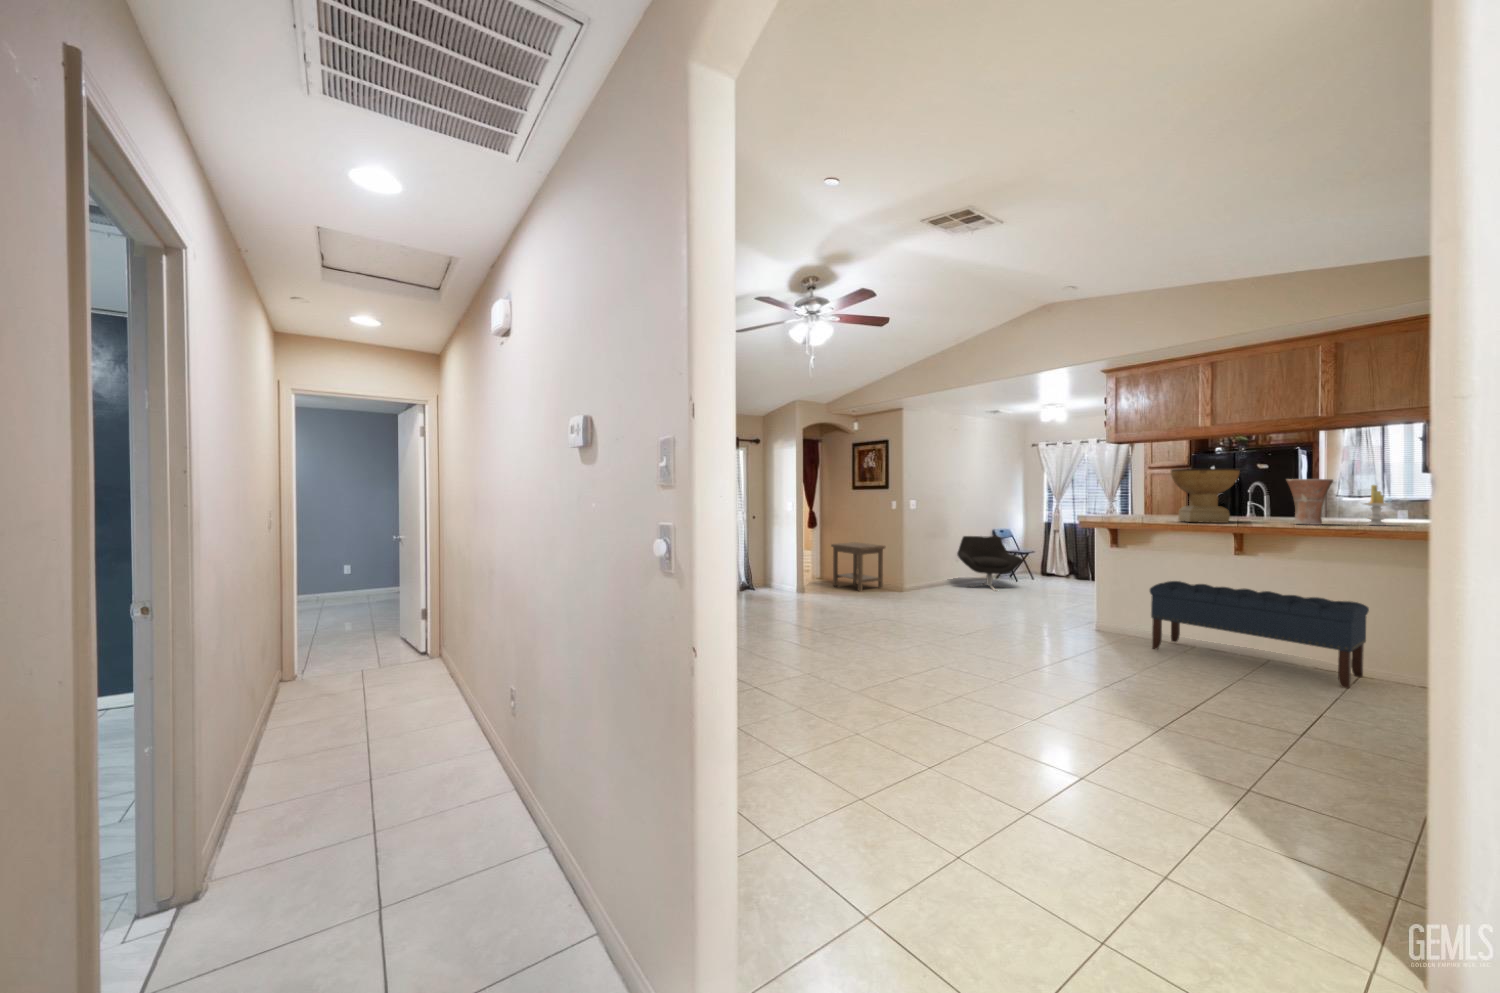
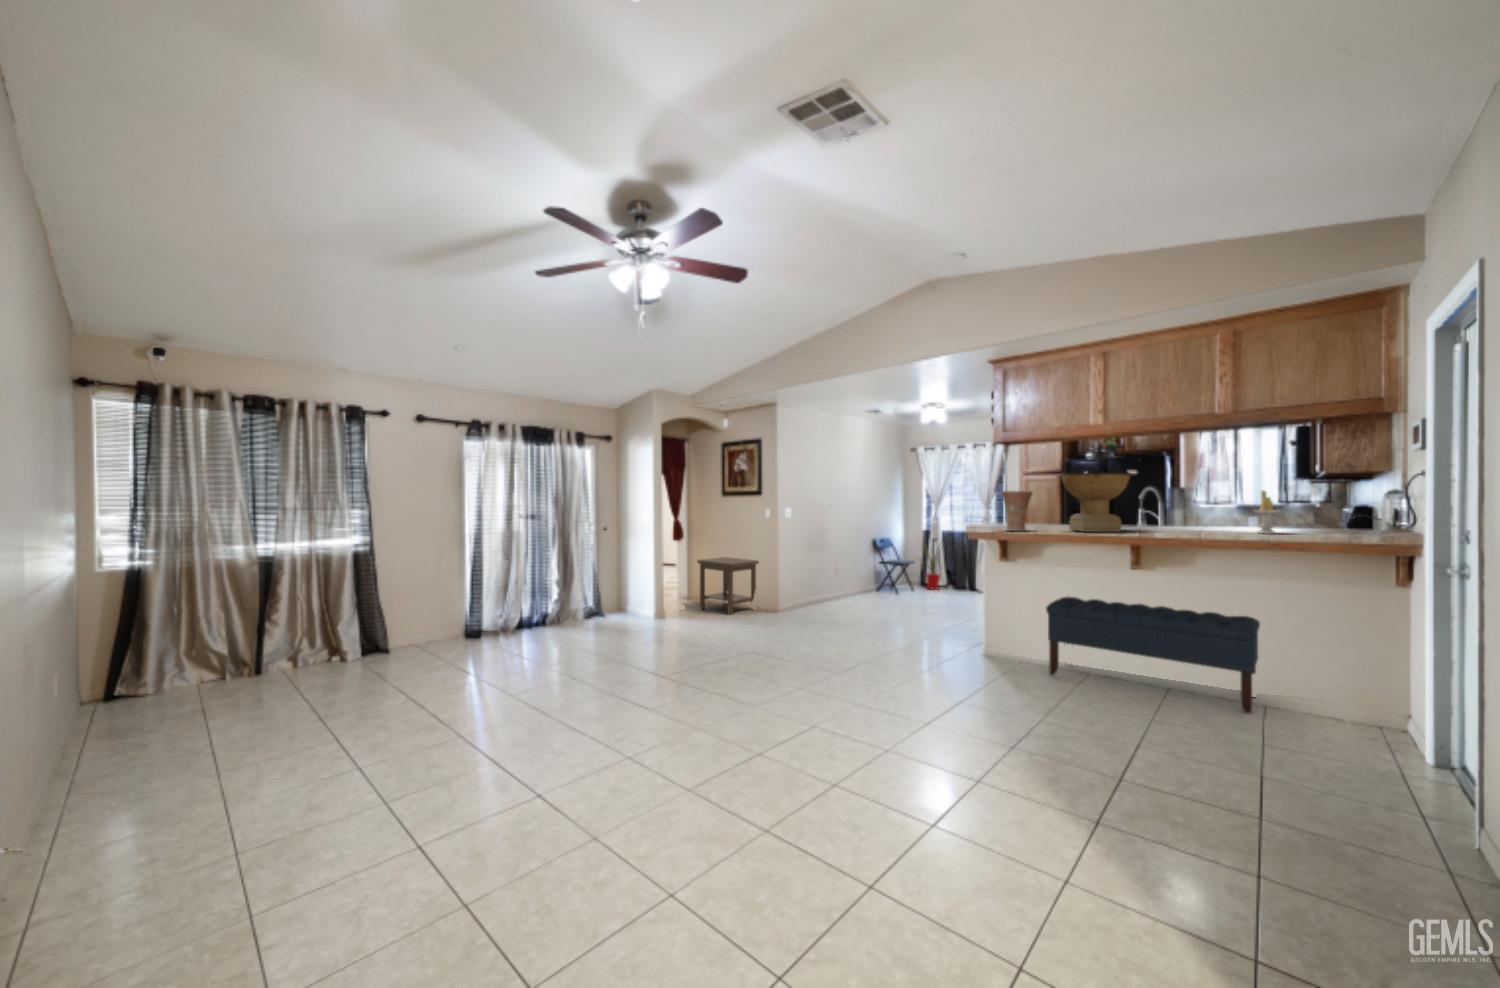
vase: present [1286,479,1333,525] -> present [1001,491,1032,531]
house plant: none [1035,529,1076,578] -> present [926,551,940,590]
lounge chair: present [957,536,1023,591] -> none [836,547,905,608]

